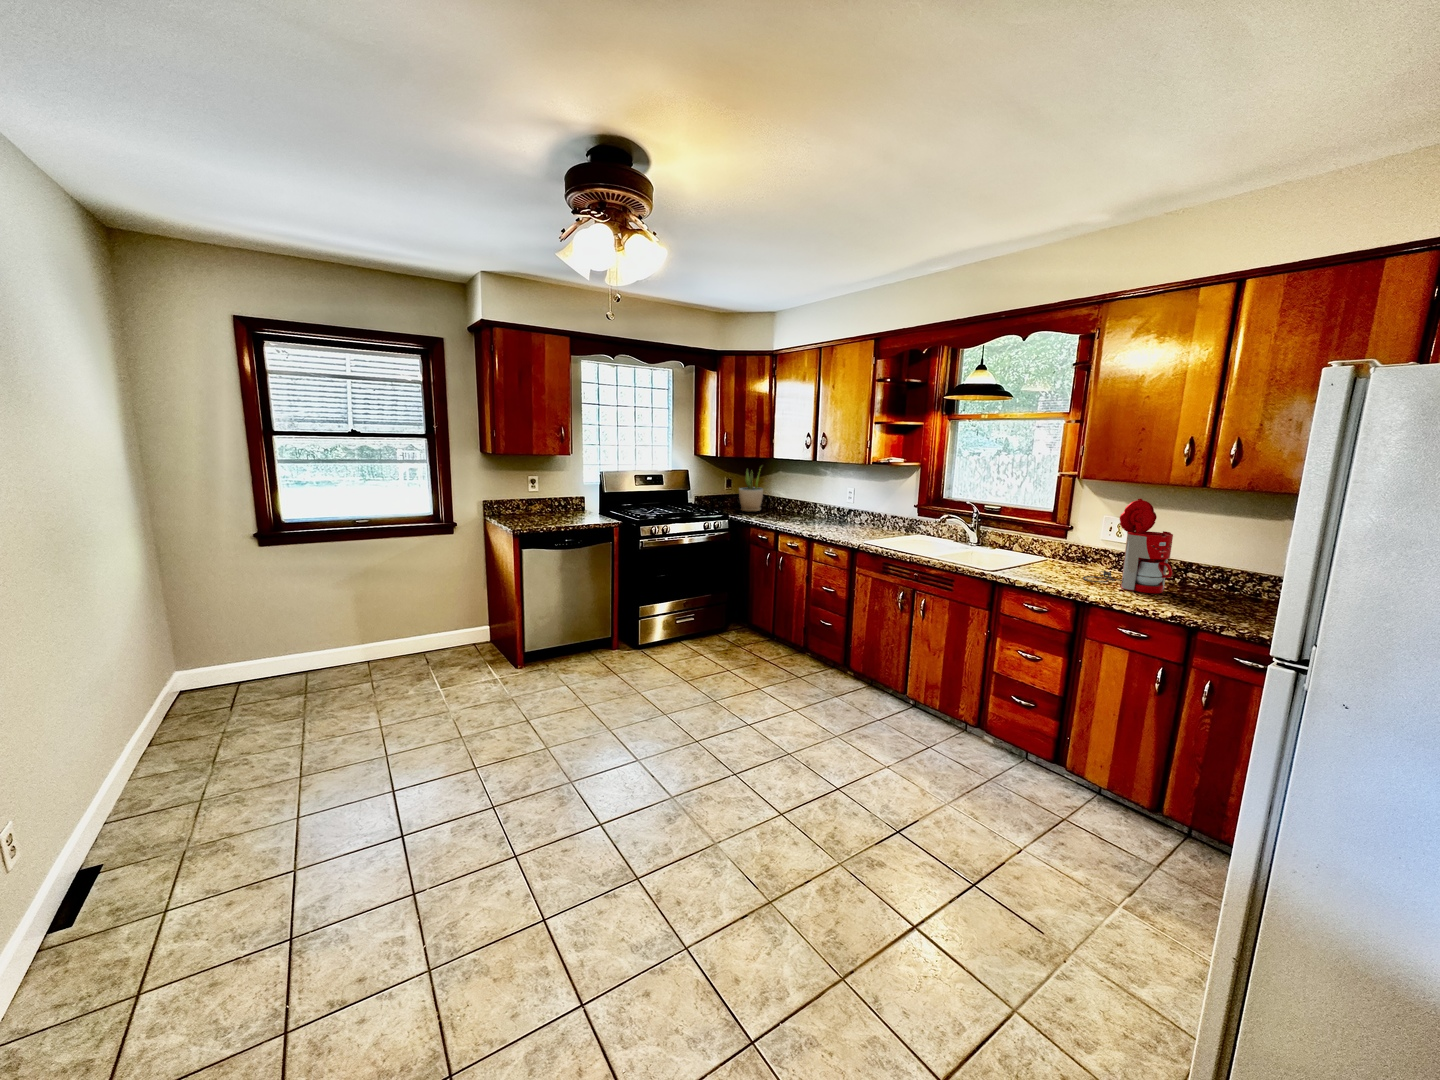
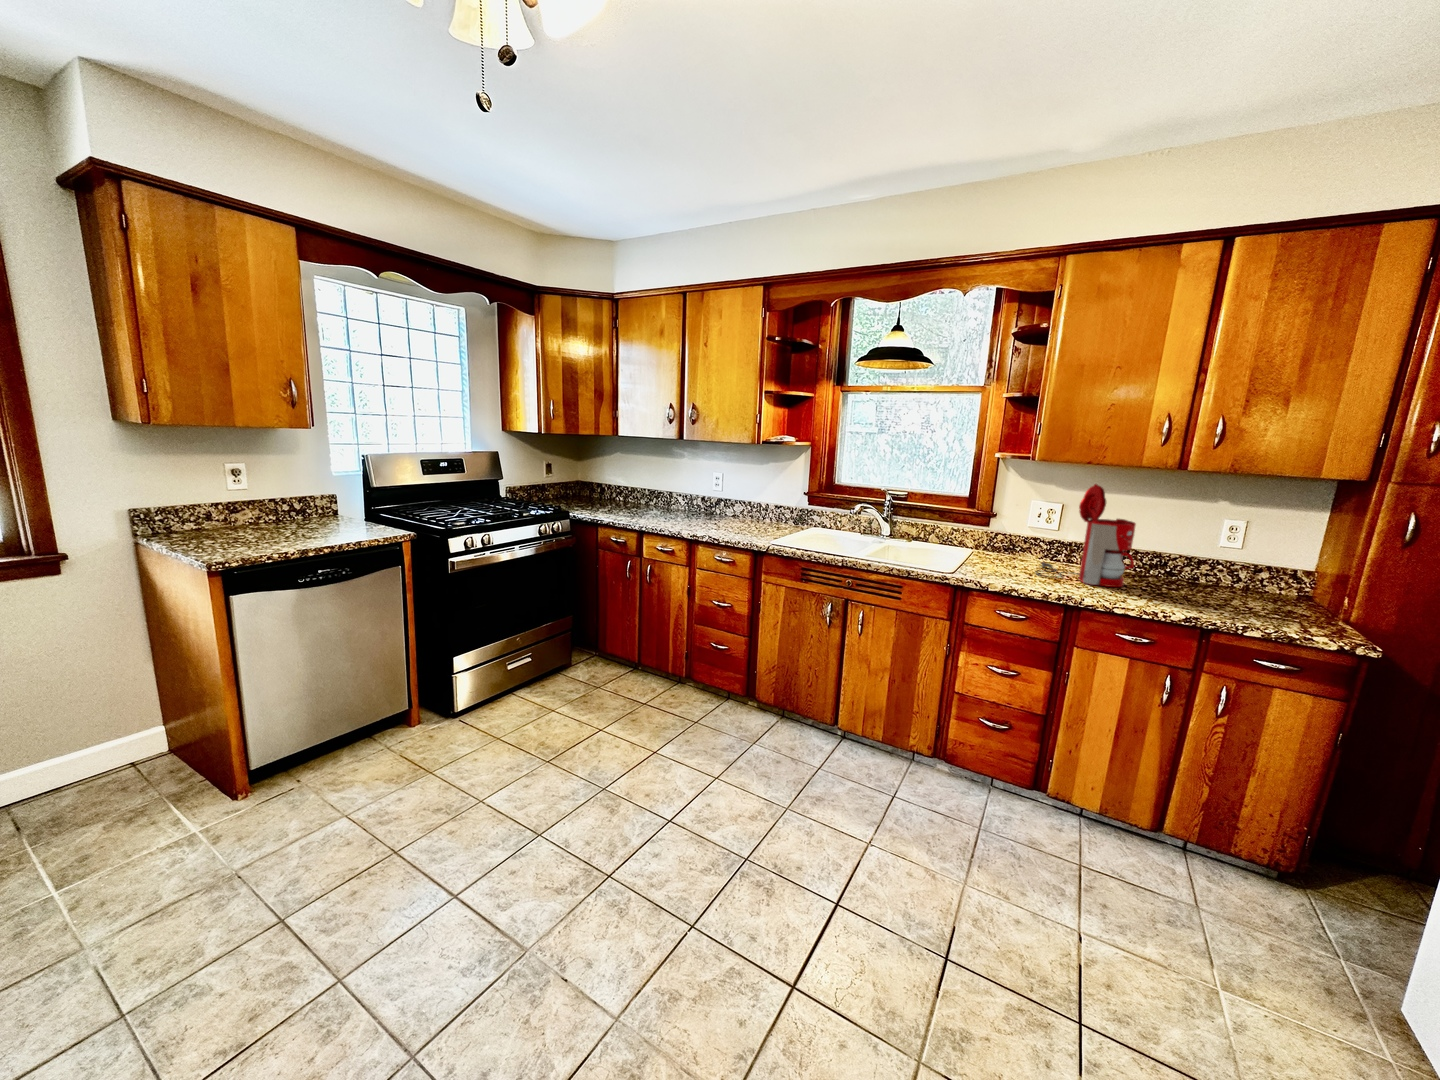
potted plant: present [739,471,763,511] -> none [568,445,600,505]

